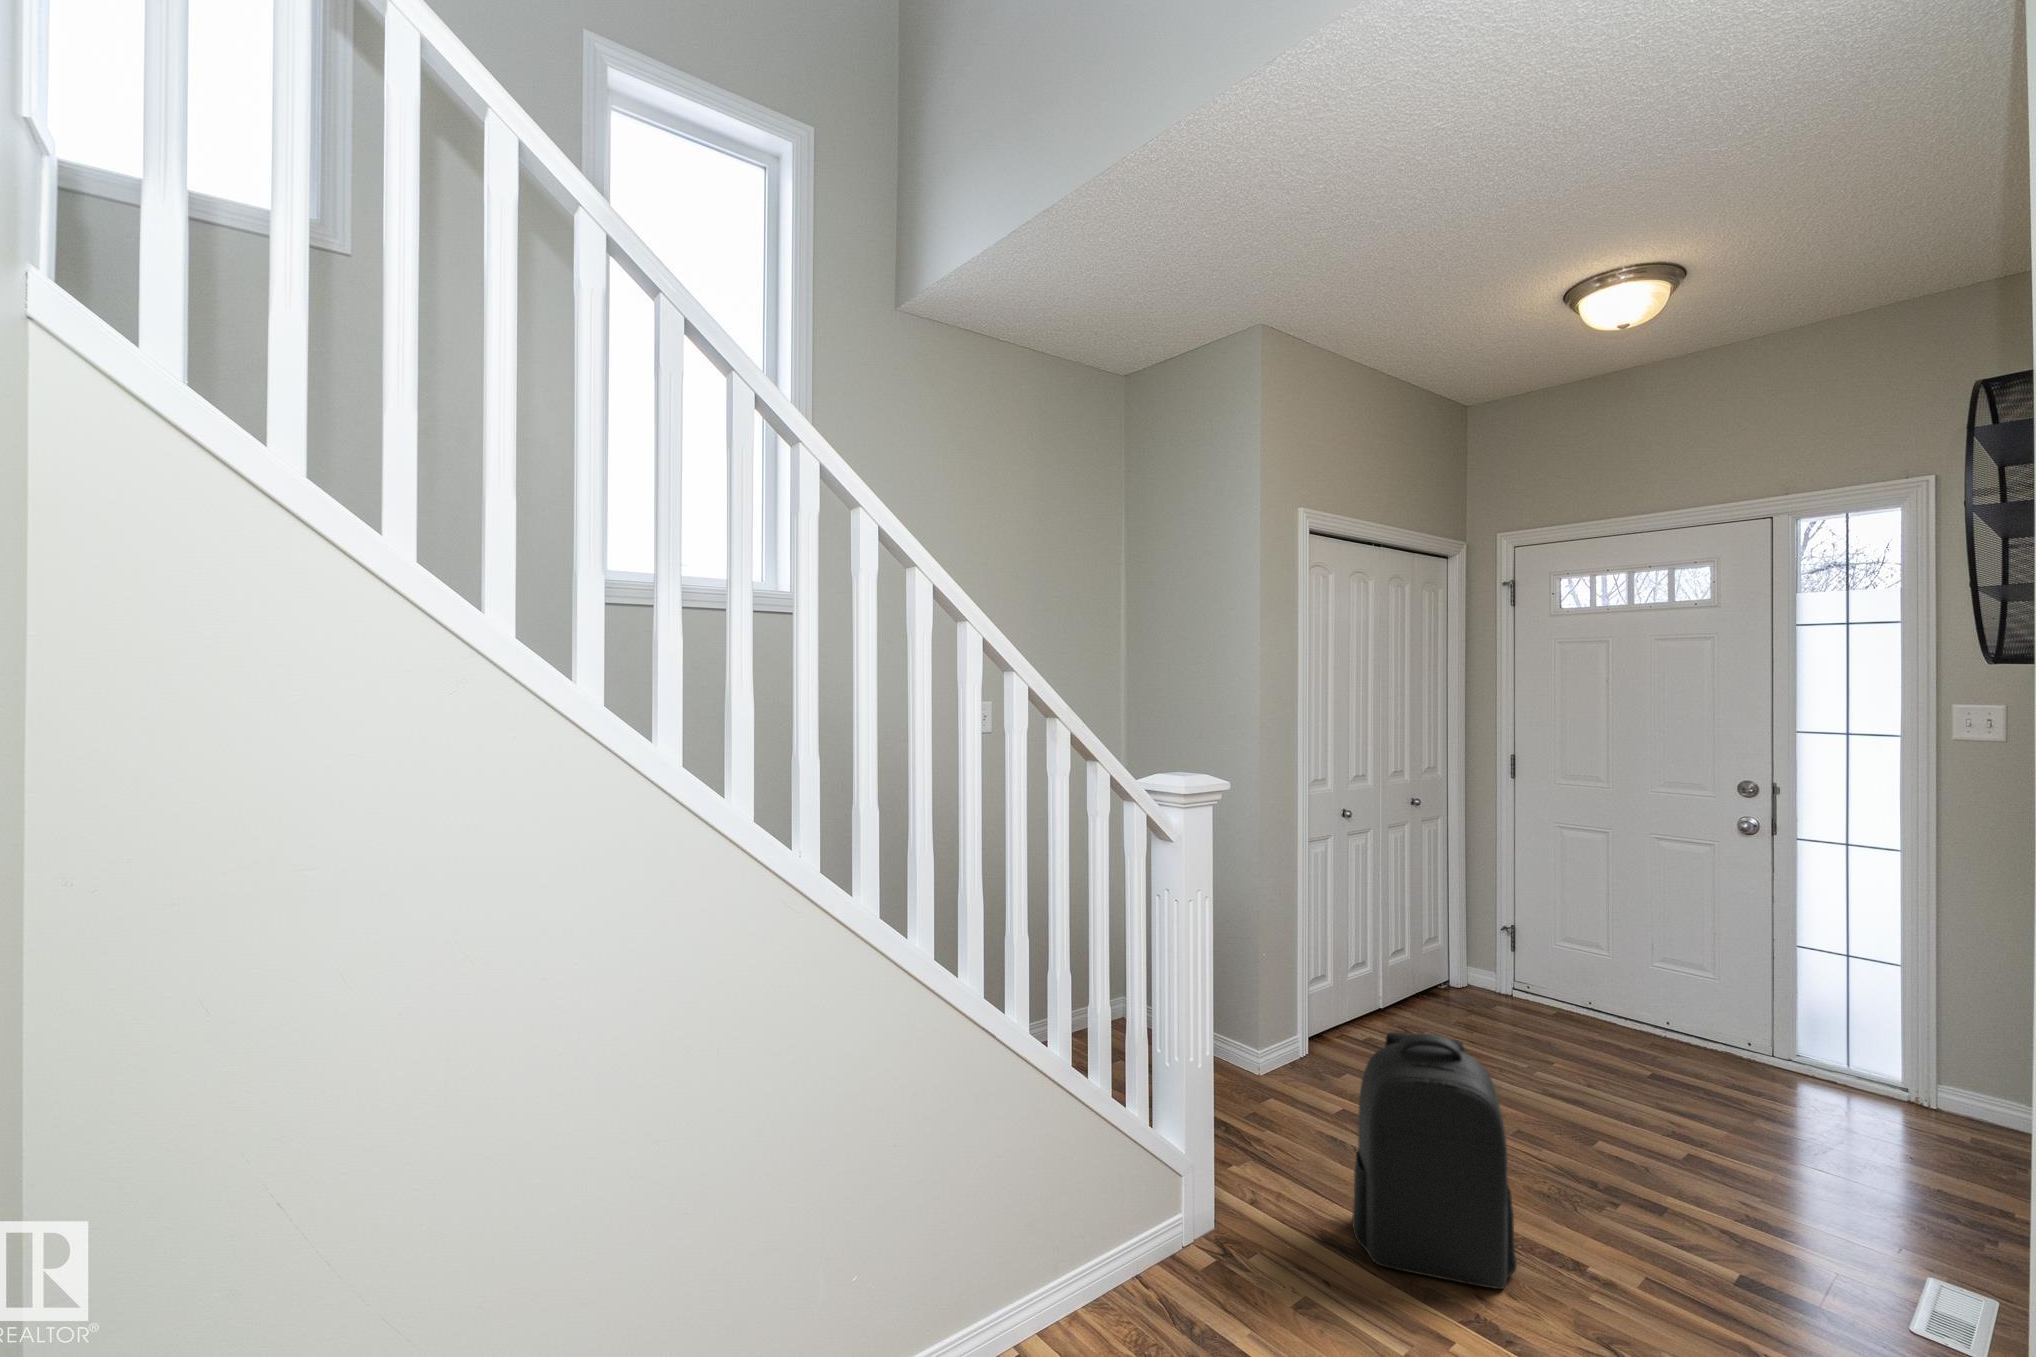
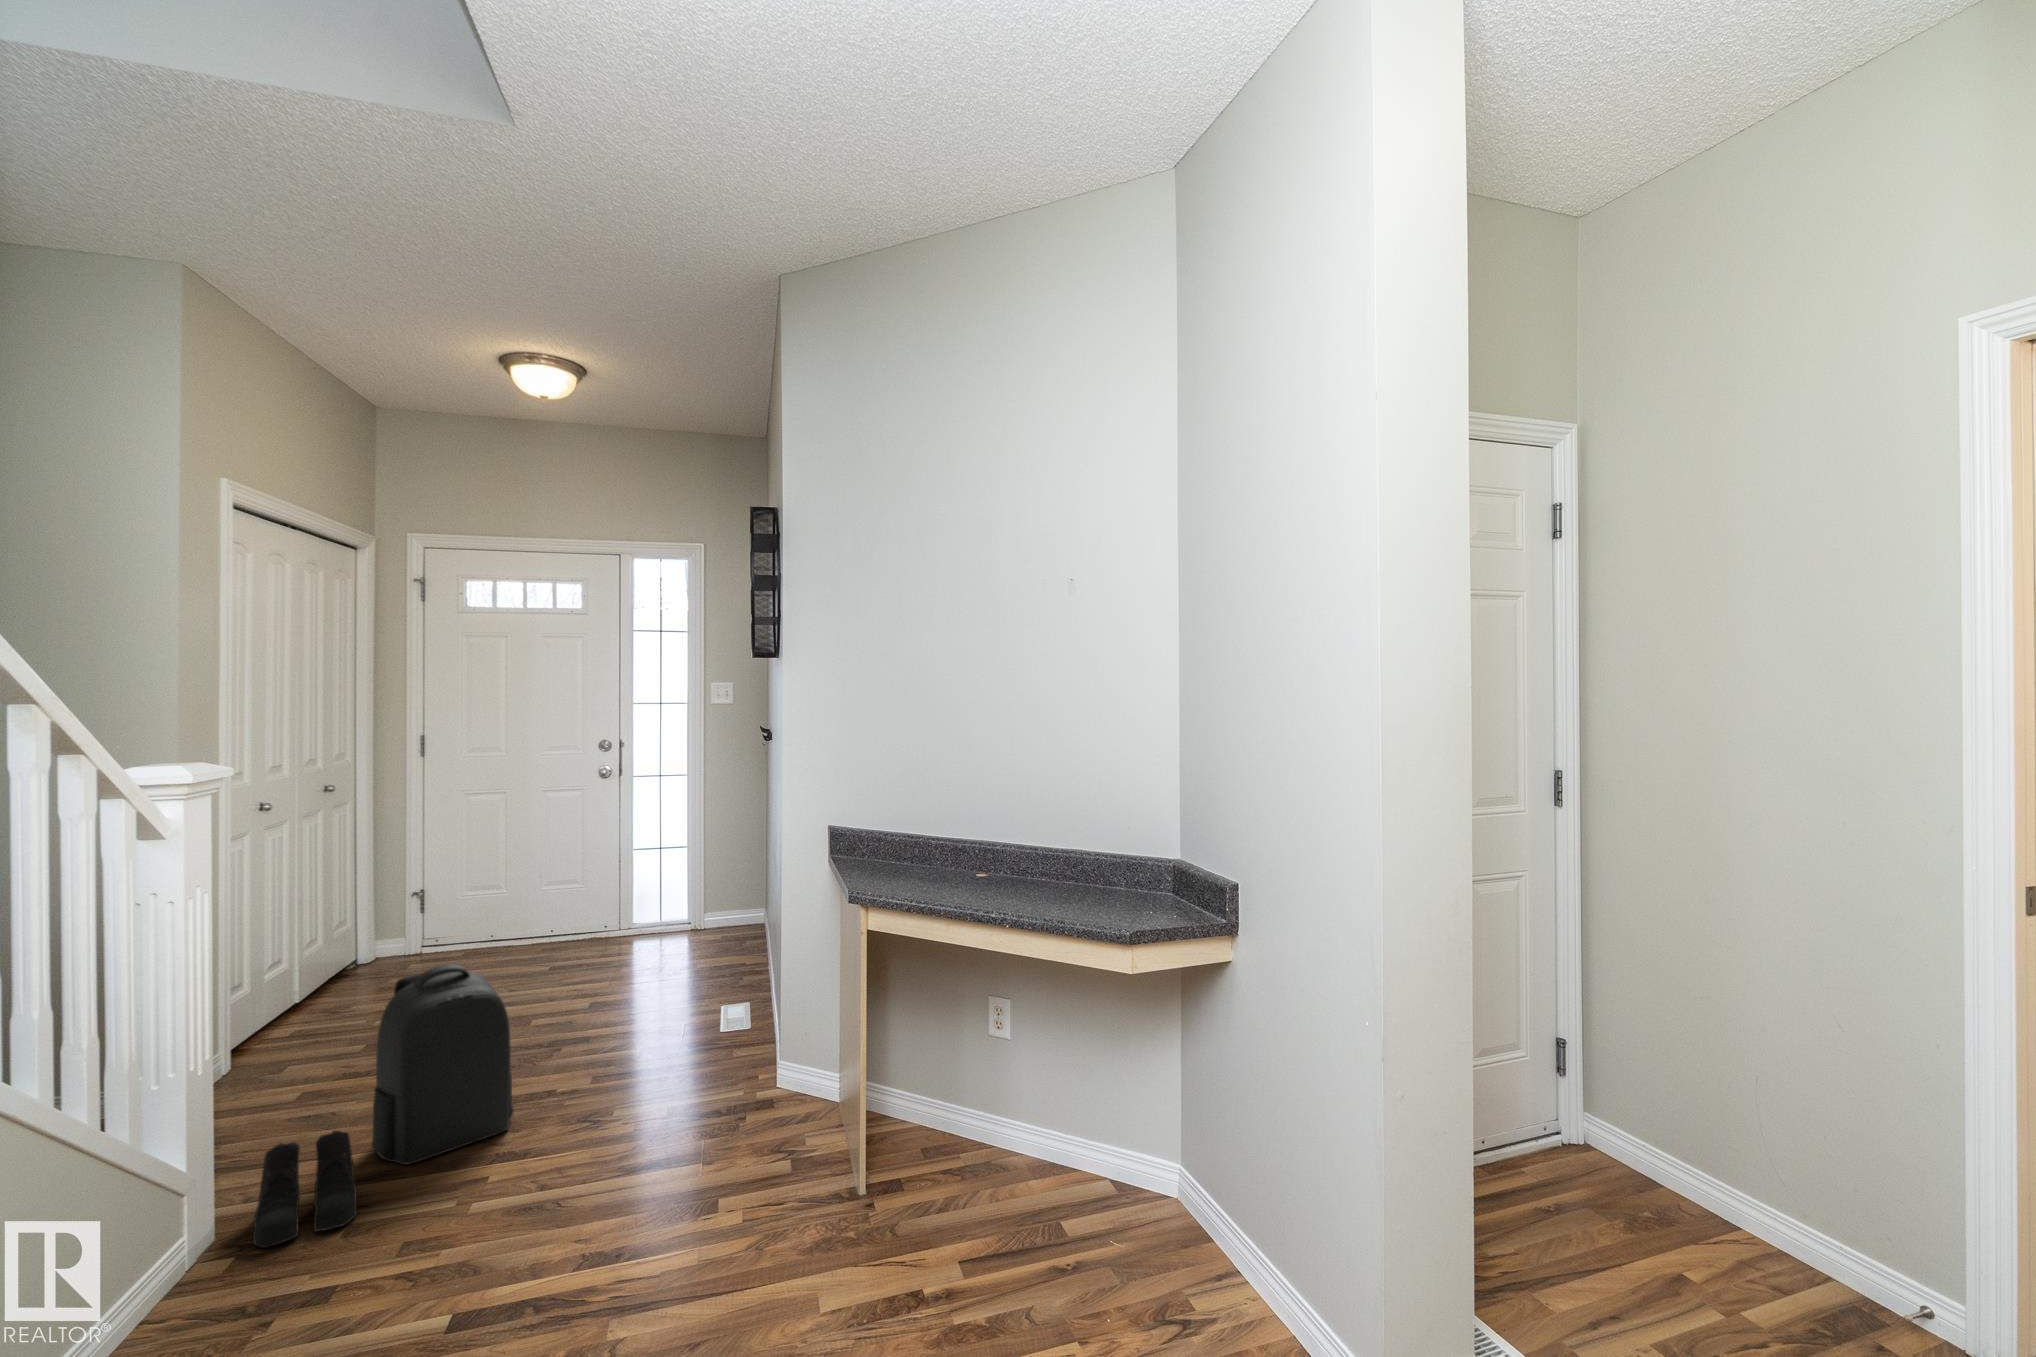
boots: none [1211,1167,1313,1303] -> present [253,1130,357,1248]

